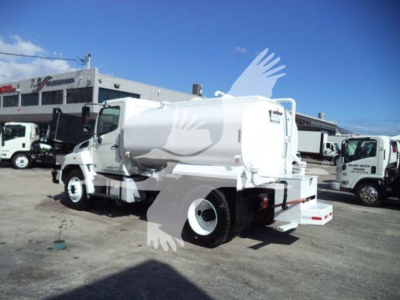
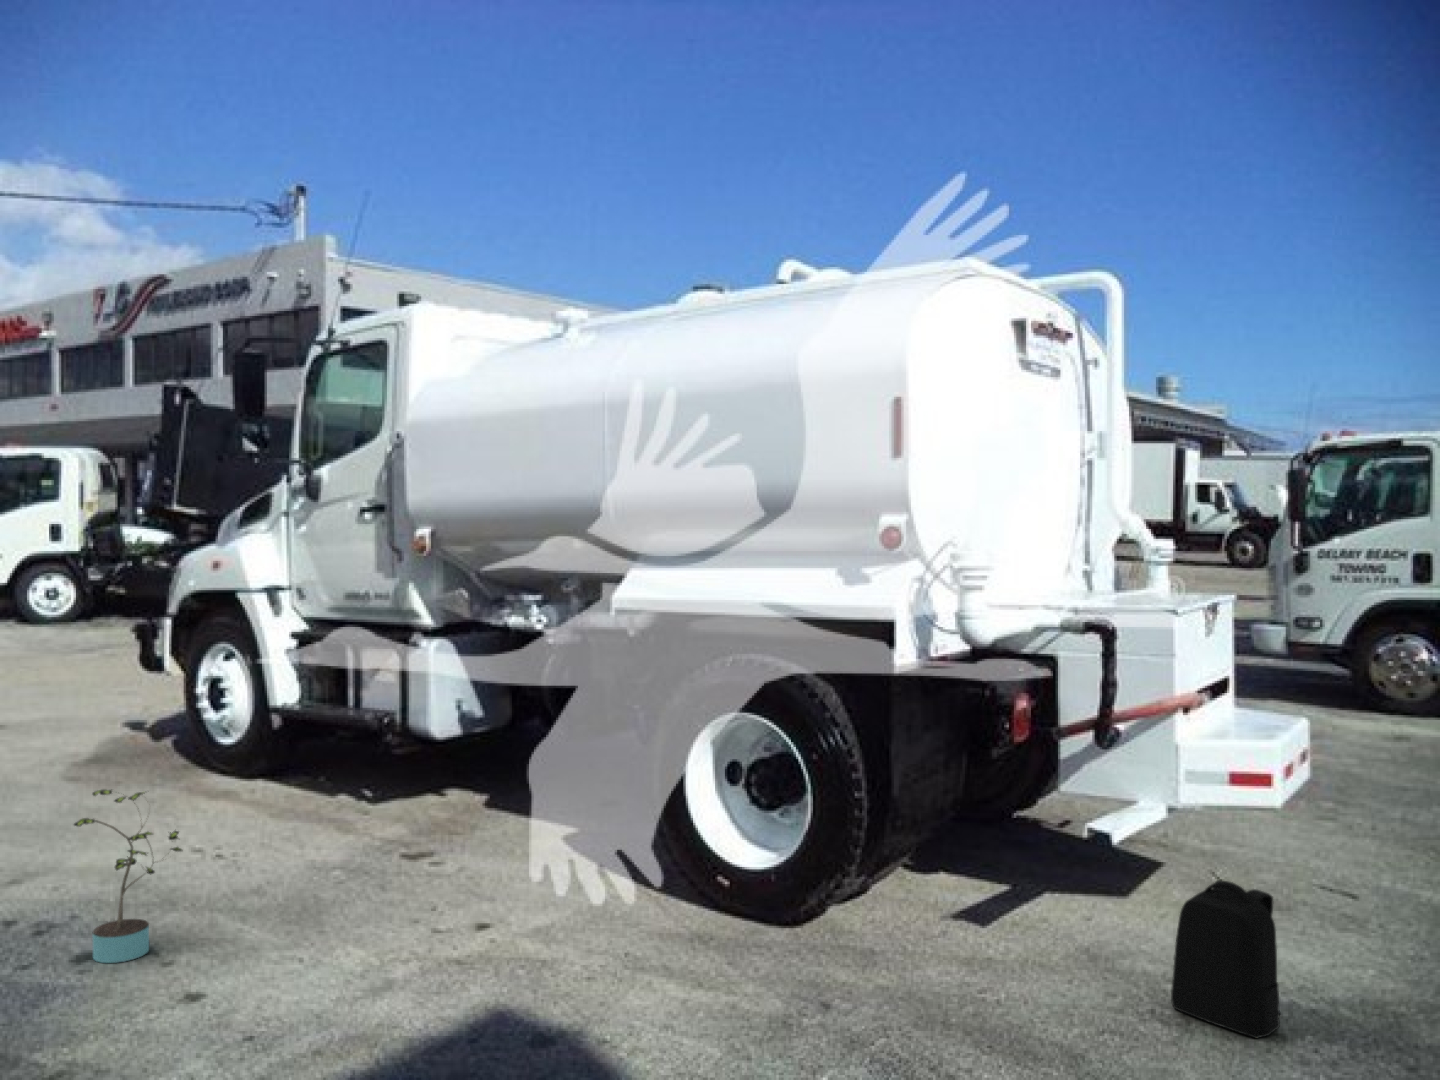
backpack: none [295,240,318,274] -> present [1171,880,1280,1039]

